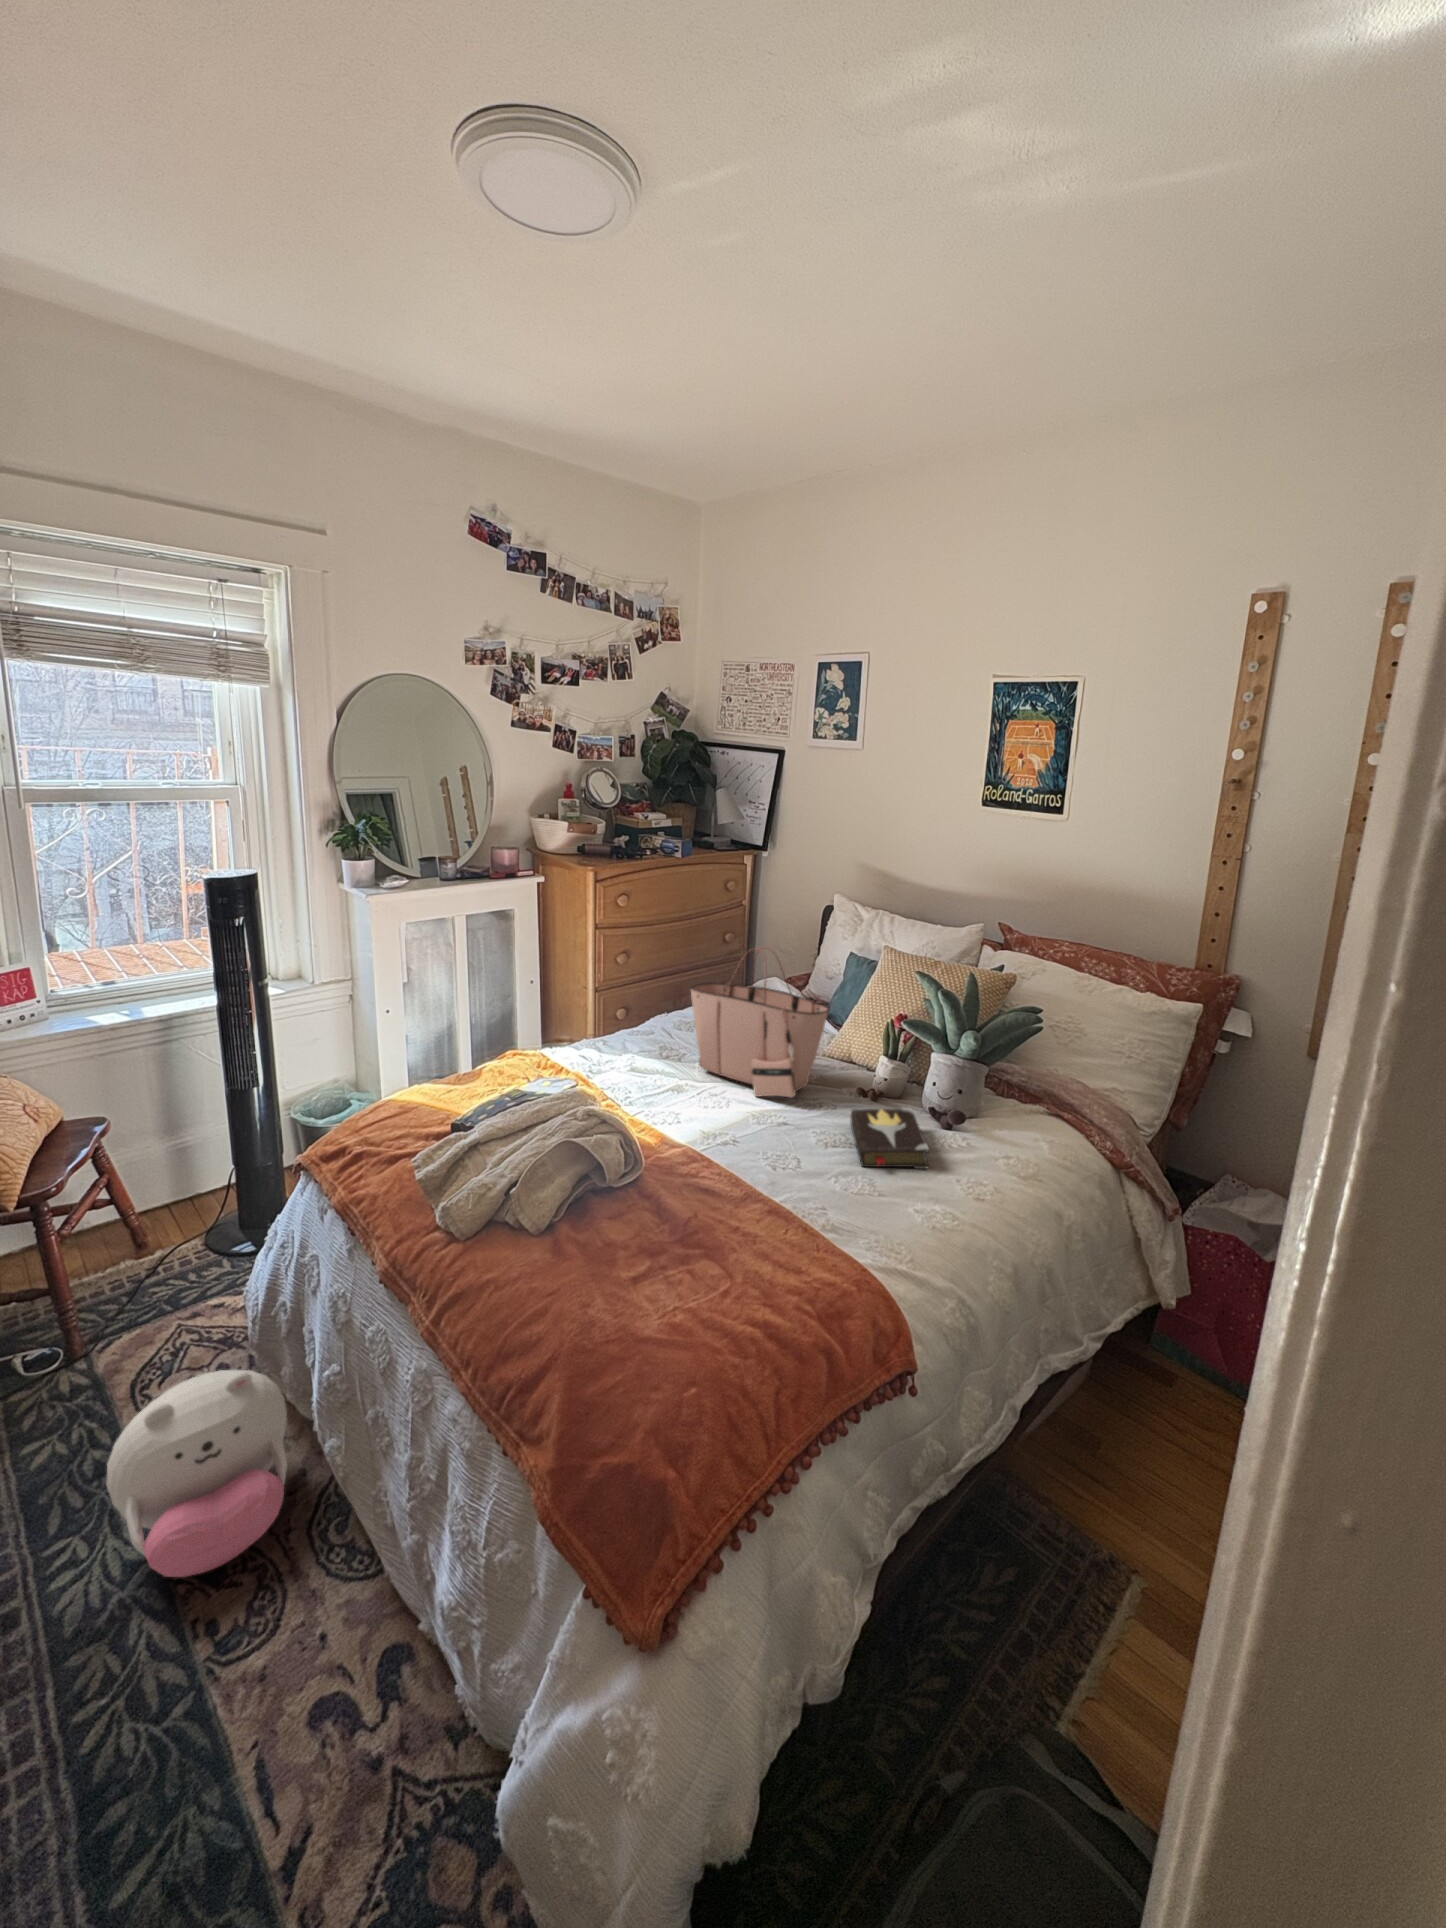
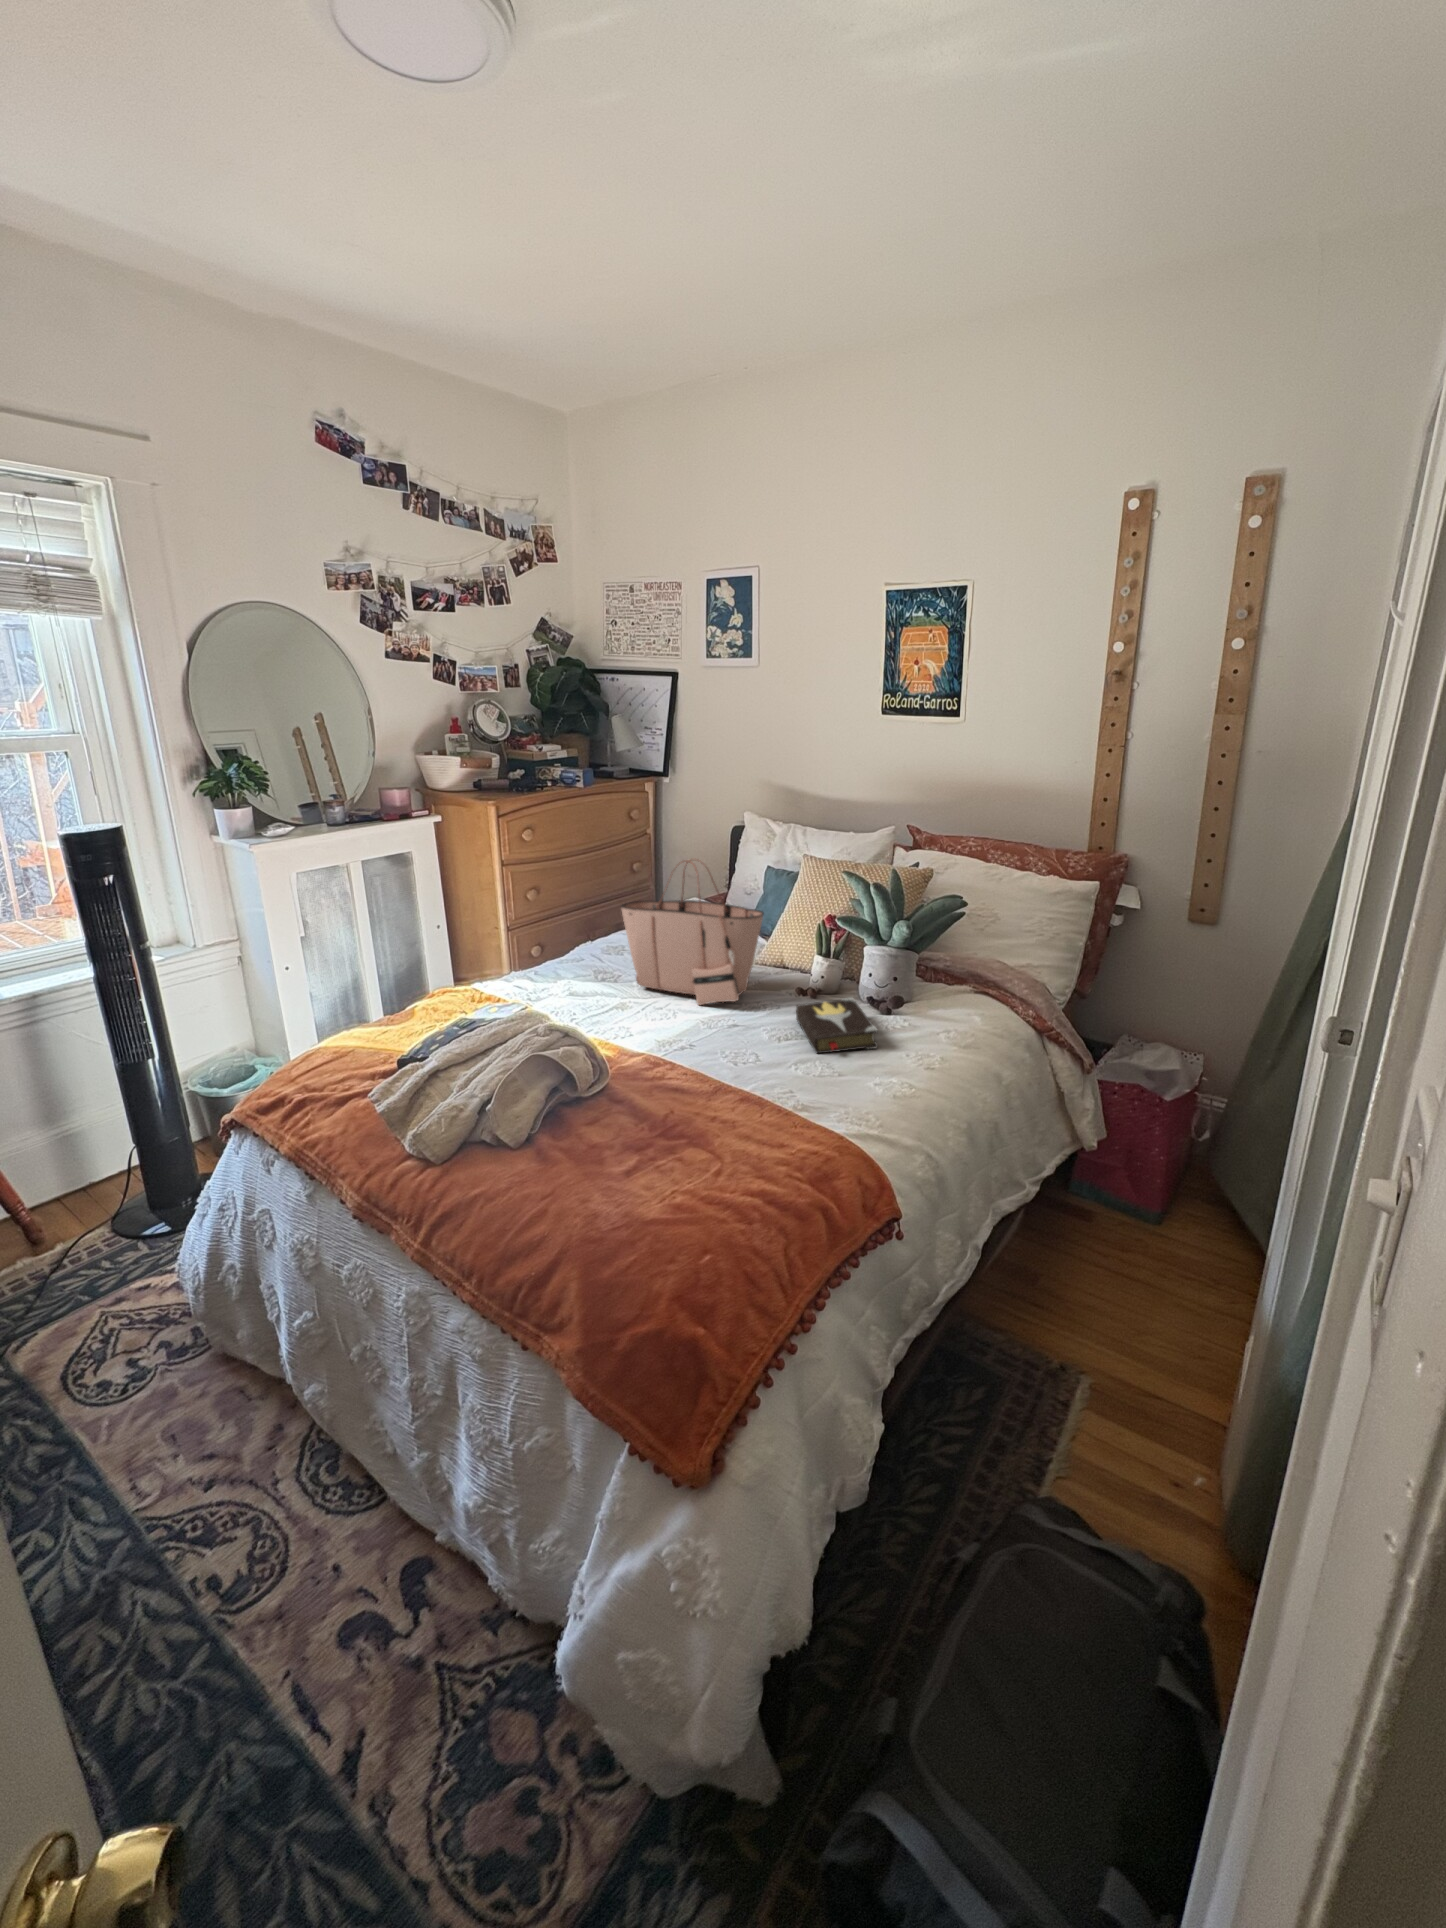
plush toy: present [106,1370,287,1577] -> none [65,1331,269,1544]

